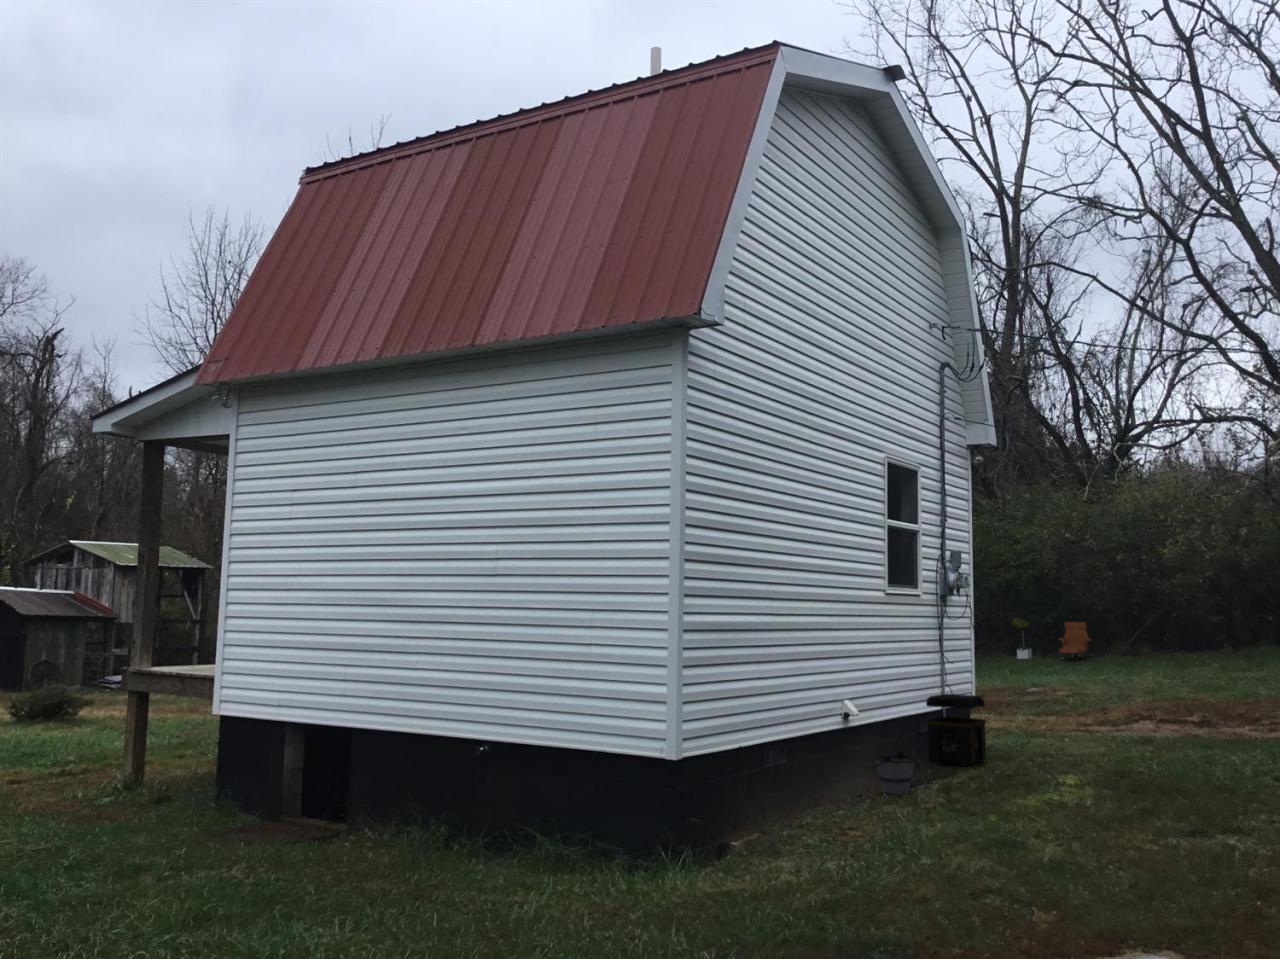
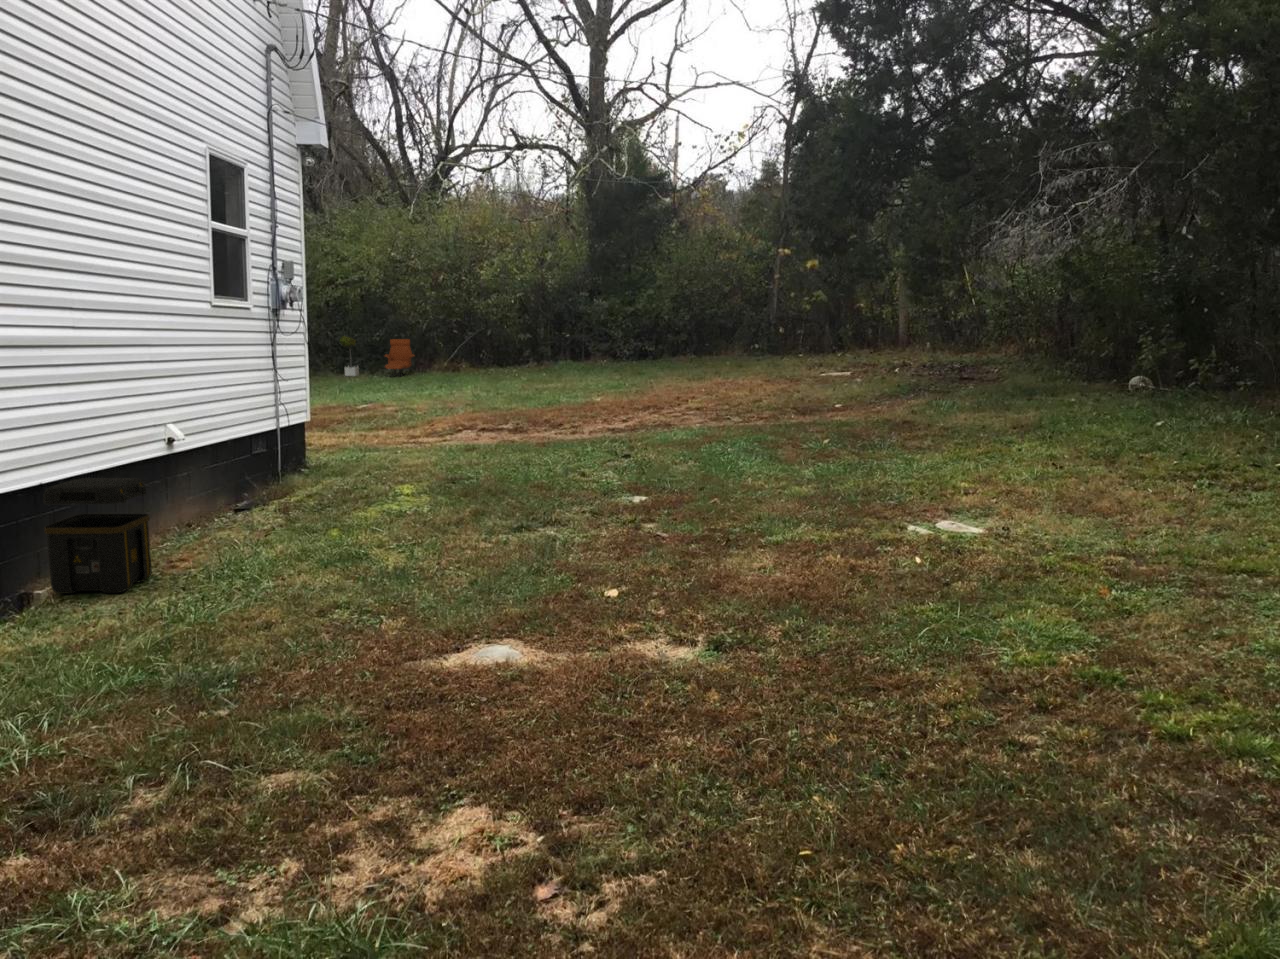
toolbox: present [926,694,986,766] -> present [43,478,152,594]
bucket: present [865,751,915,795] -> none [195,476,252,521]

